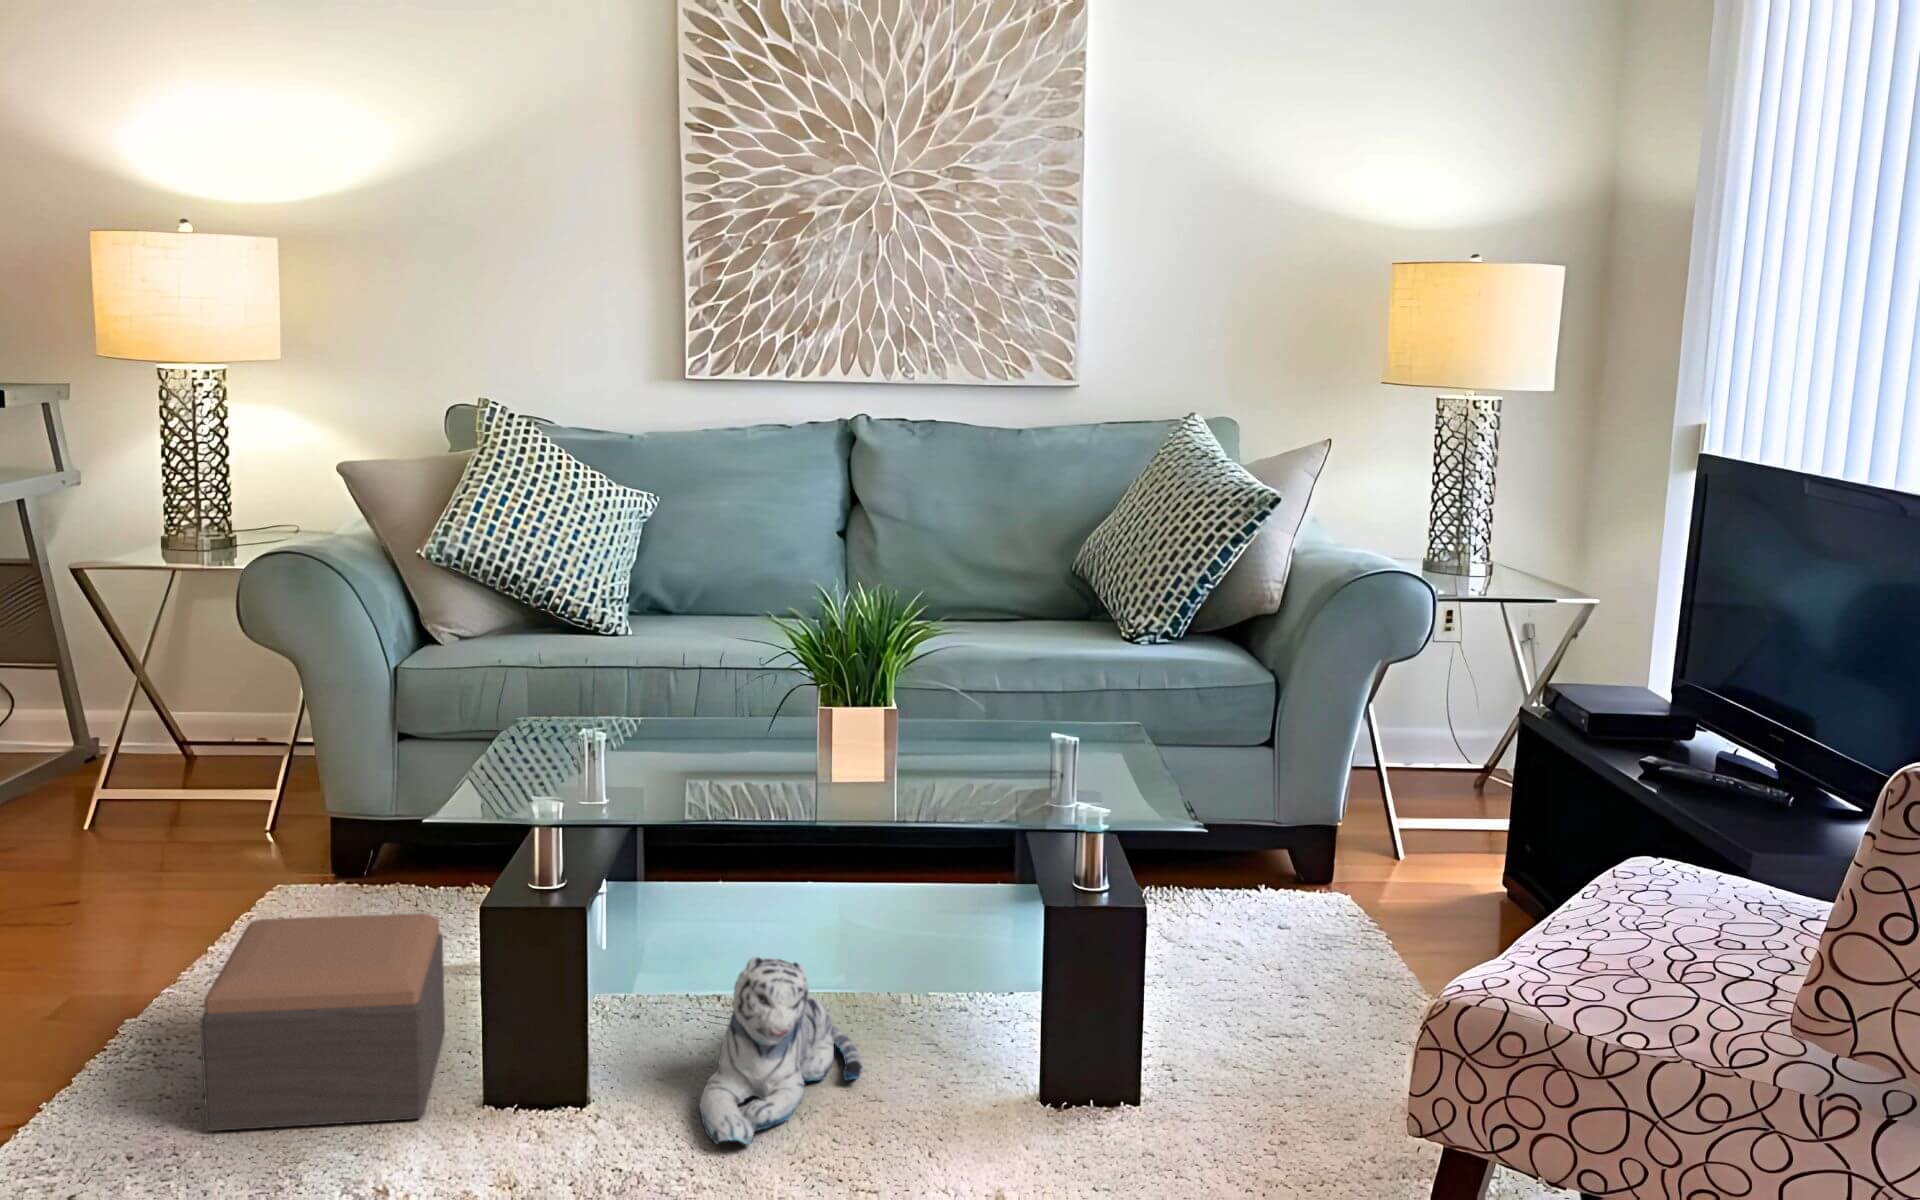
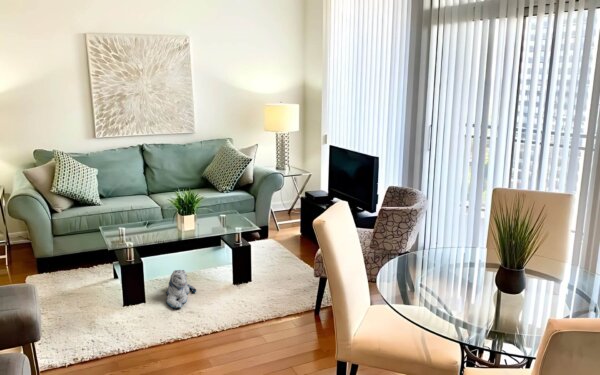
footstool: present [200,913,445,1131] -> none [49,275,108,329]

